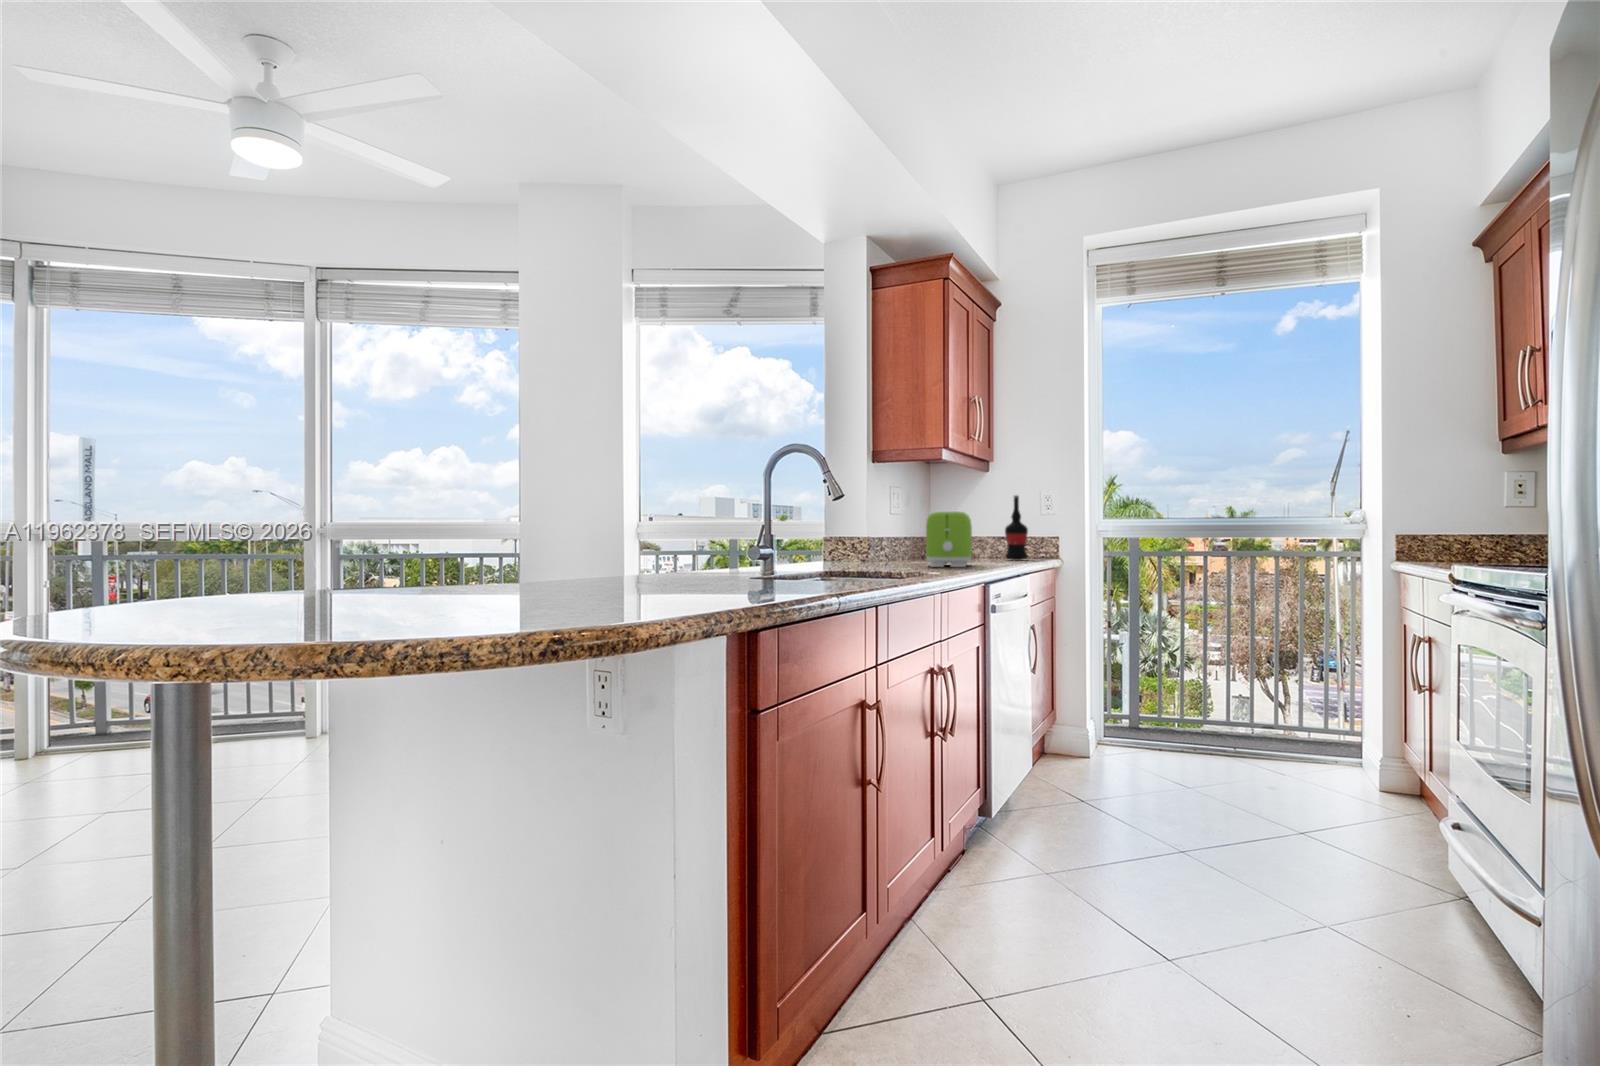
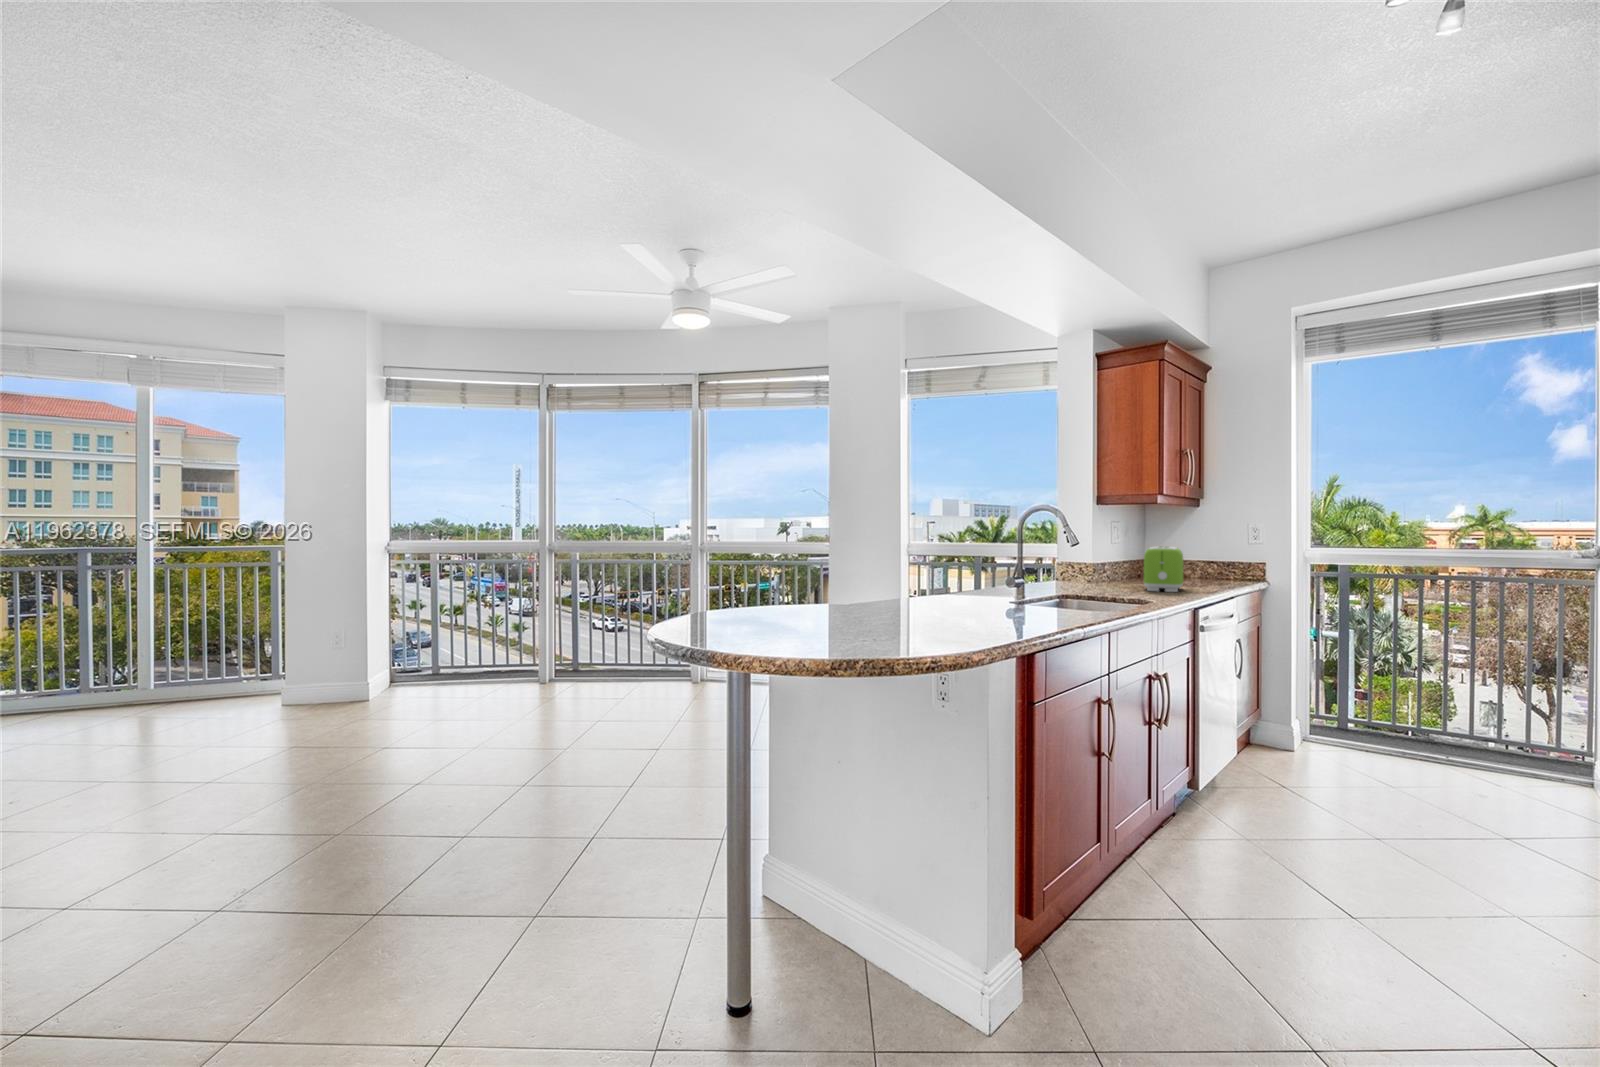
wine bottle: present [1005,495,1028,560] -> none [1214,528,1235,581]

